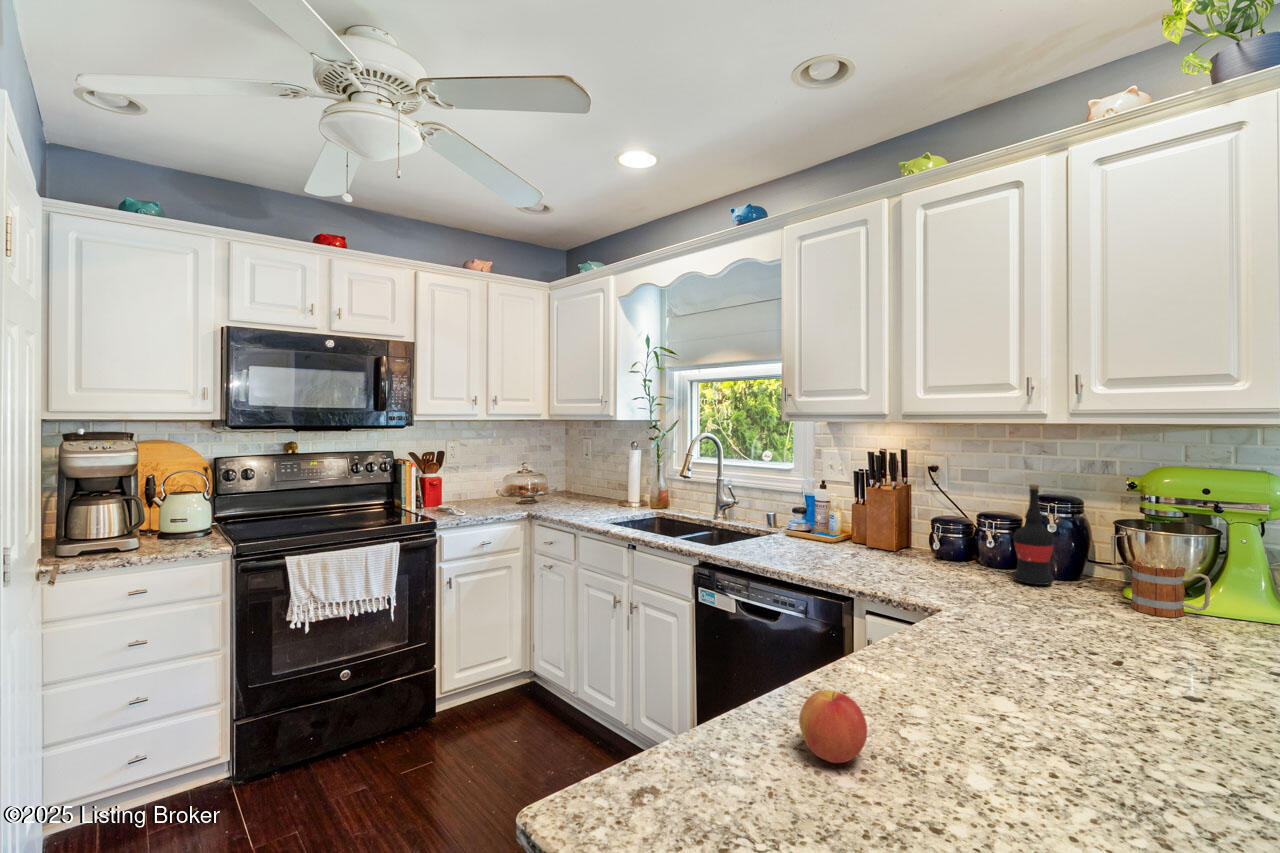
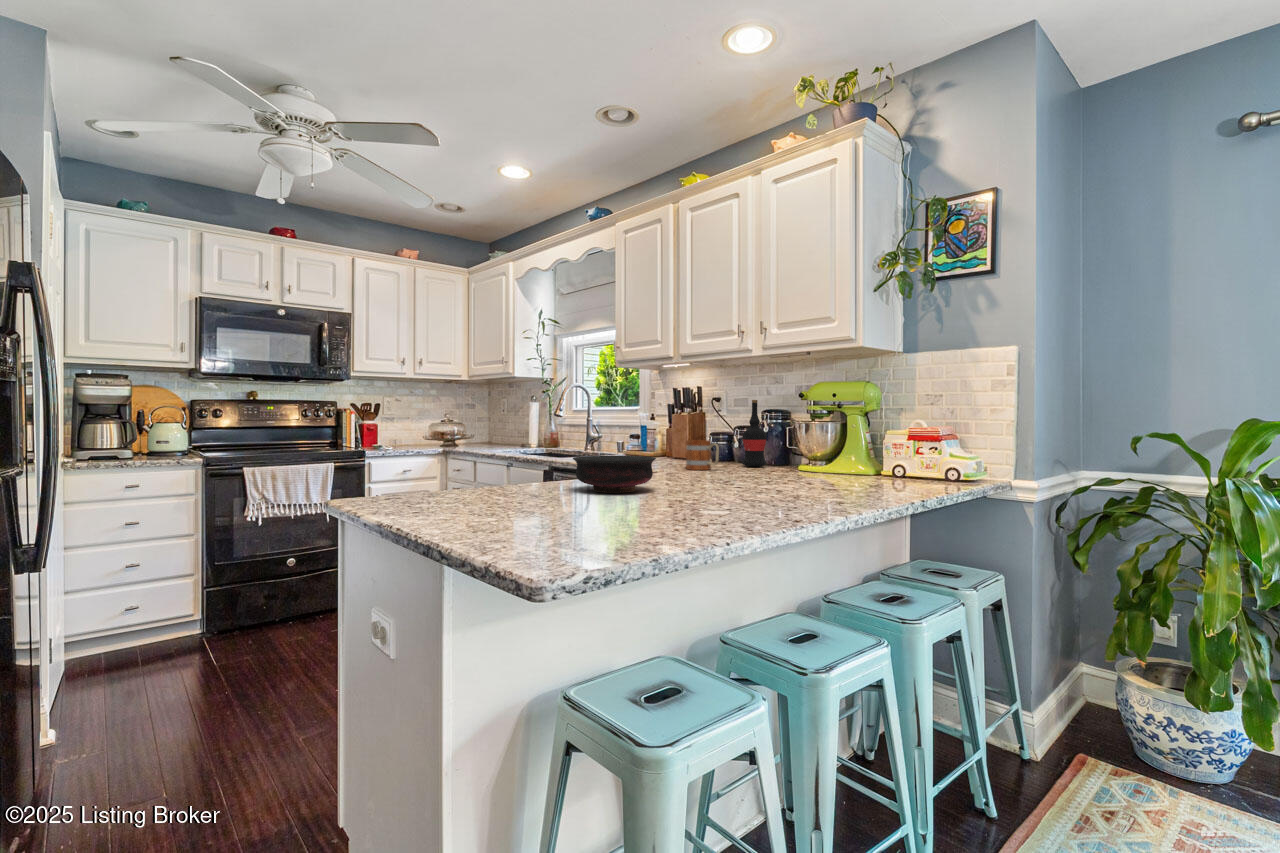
mug: present [1131,561,1211,618] -> present [686,440,719,470]
bowl: none [929,647,1119,759] -> present [573,455,656,493]
apple: present [799,690,867,763] -> none [492,458,525,493]

